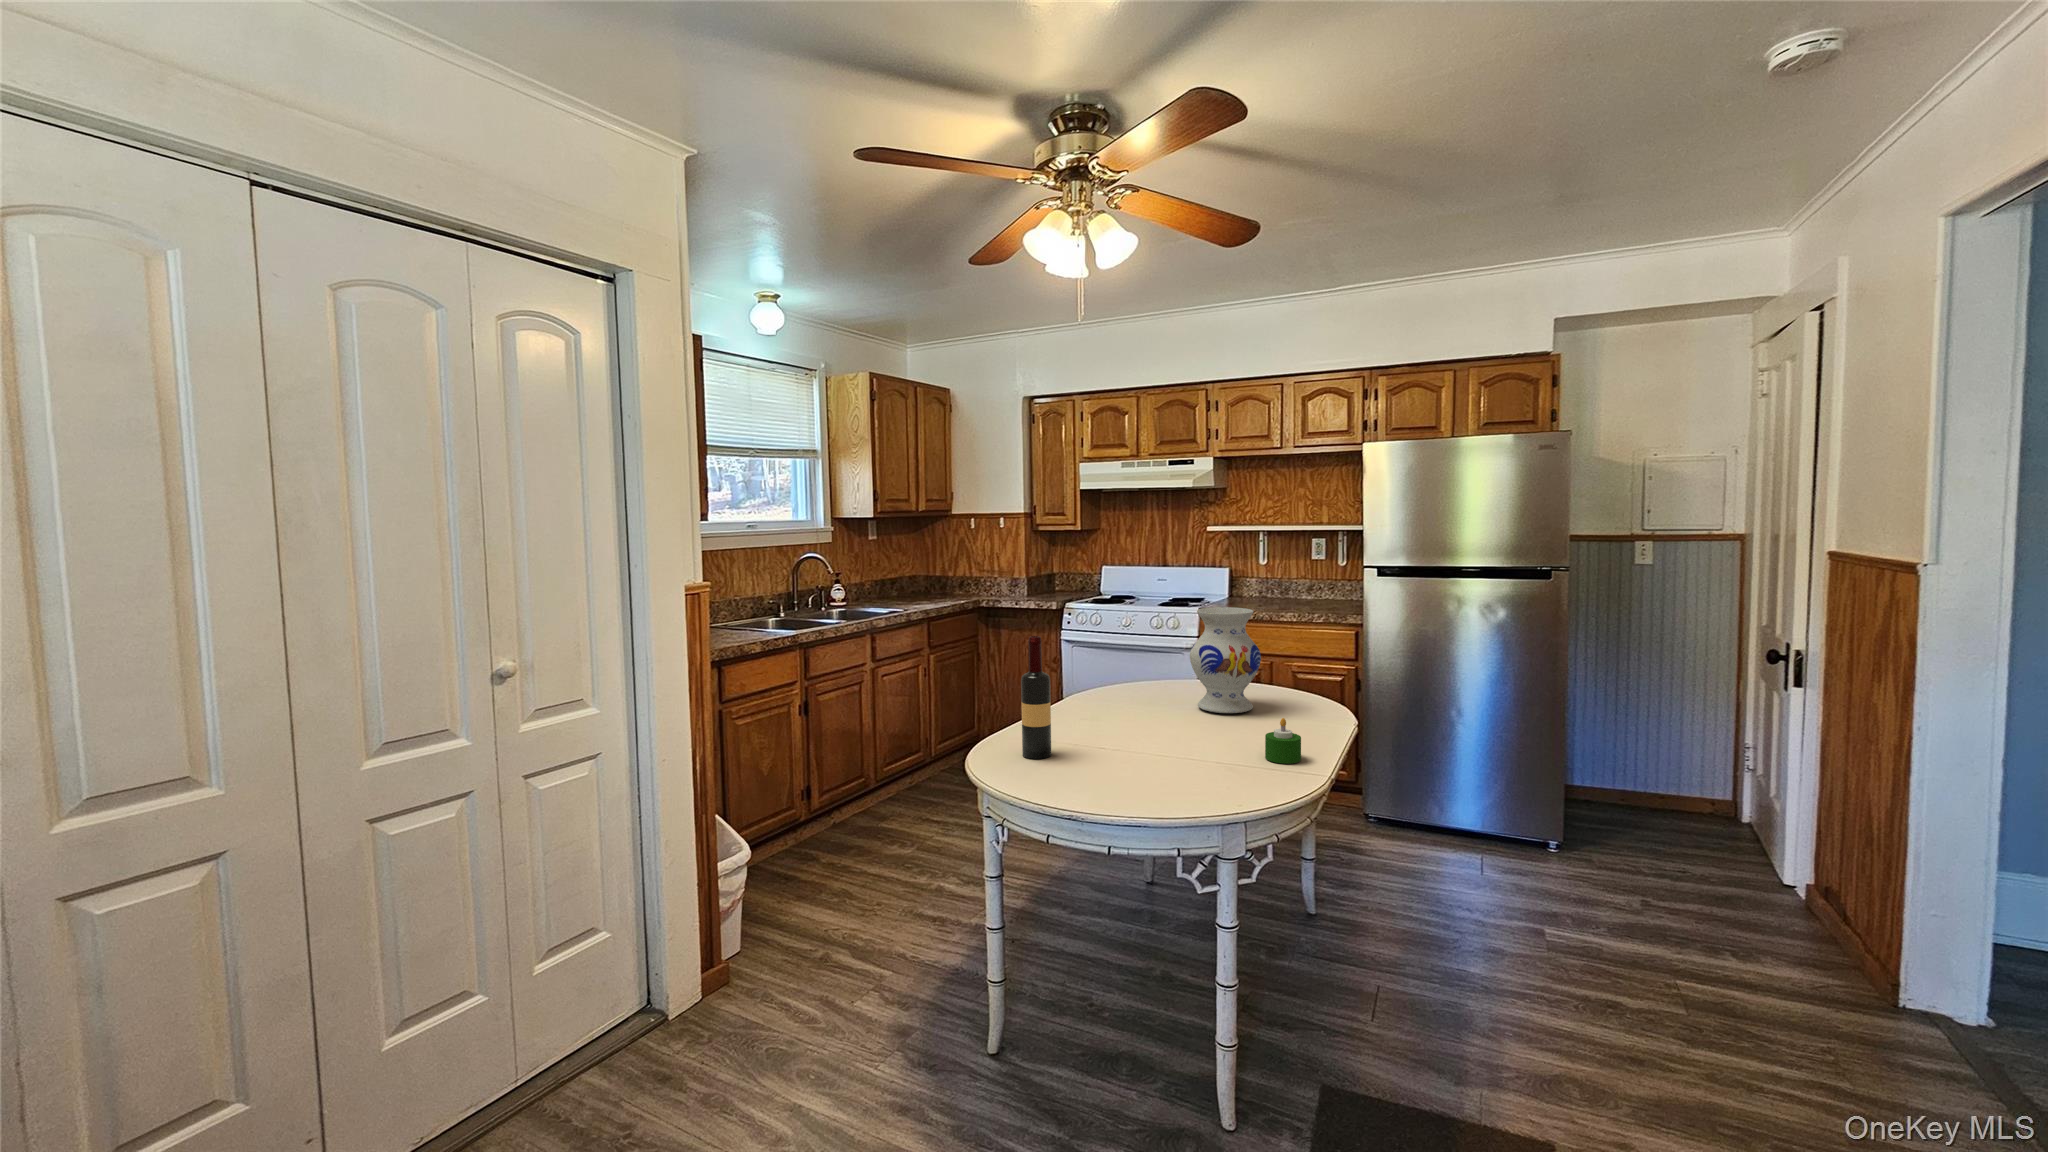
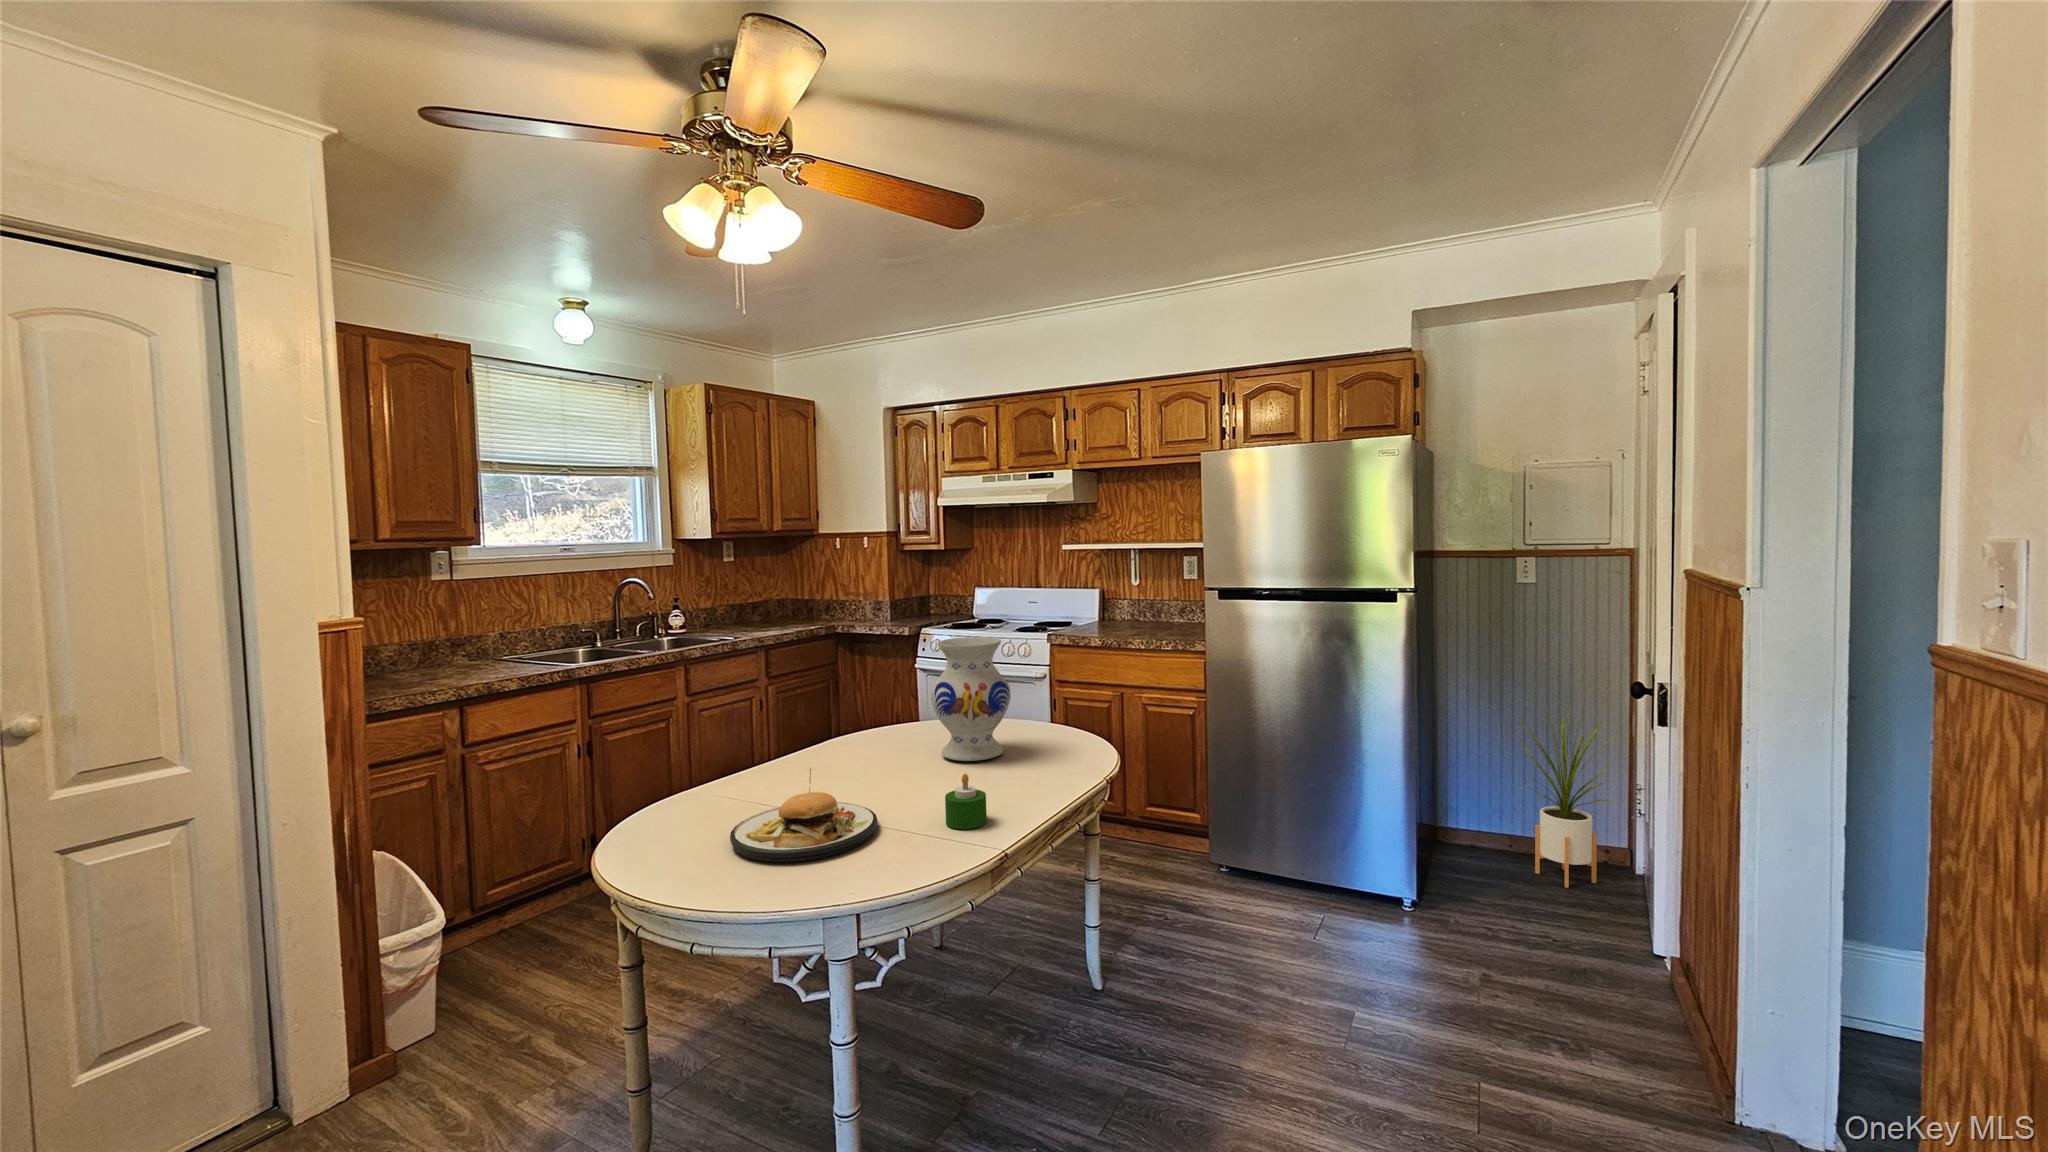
wine bottle: present [1021,636,1051,759] -> none [665,676,707,823]
house plant: none [1637,672,1742,836] -> present [1518,709,1622,888]
plate: none [1098,711,1218,786] -> present [730,767,877,862]

